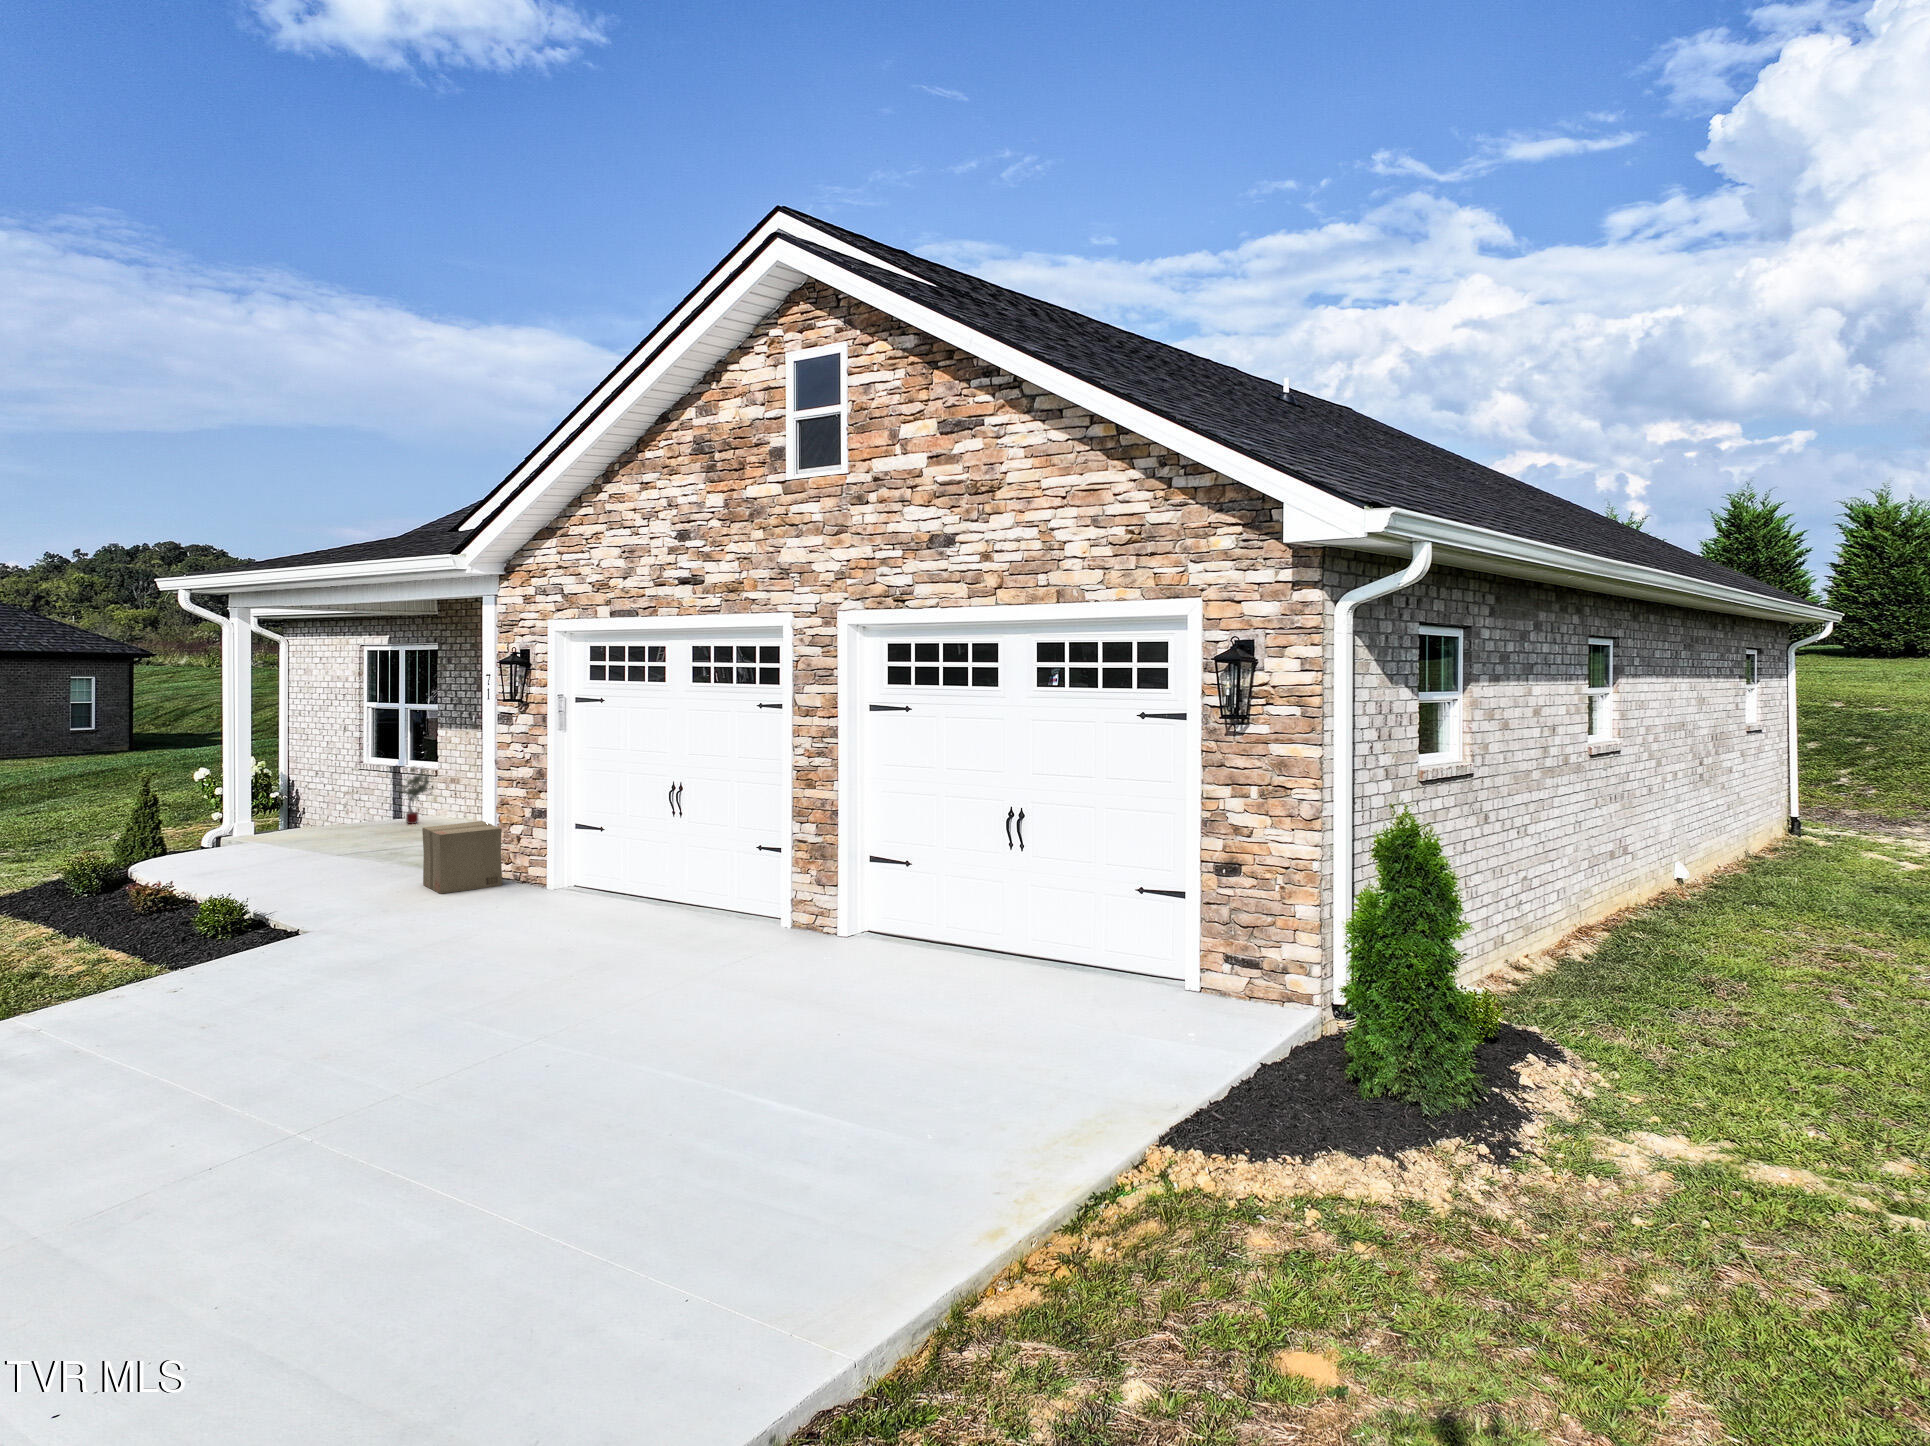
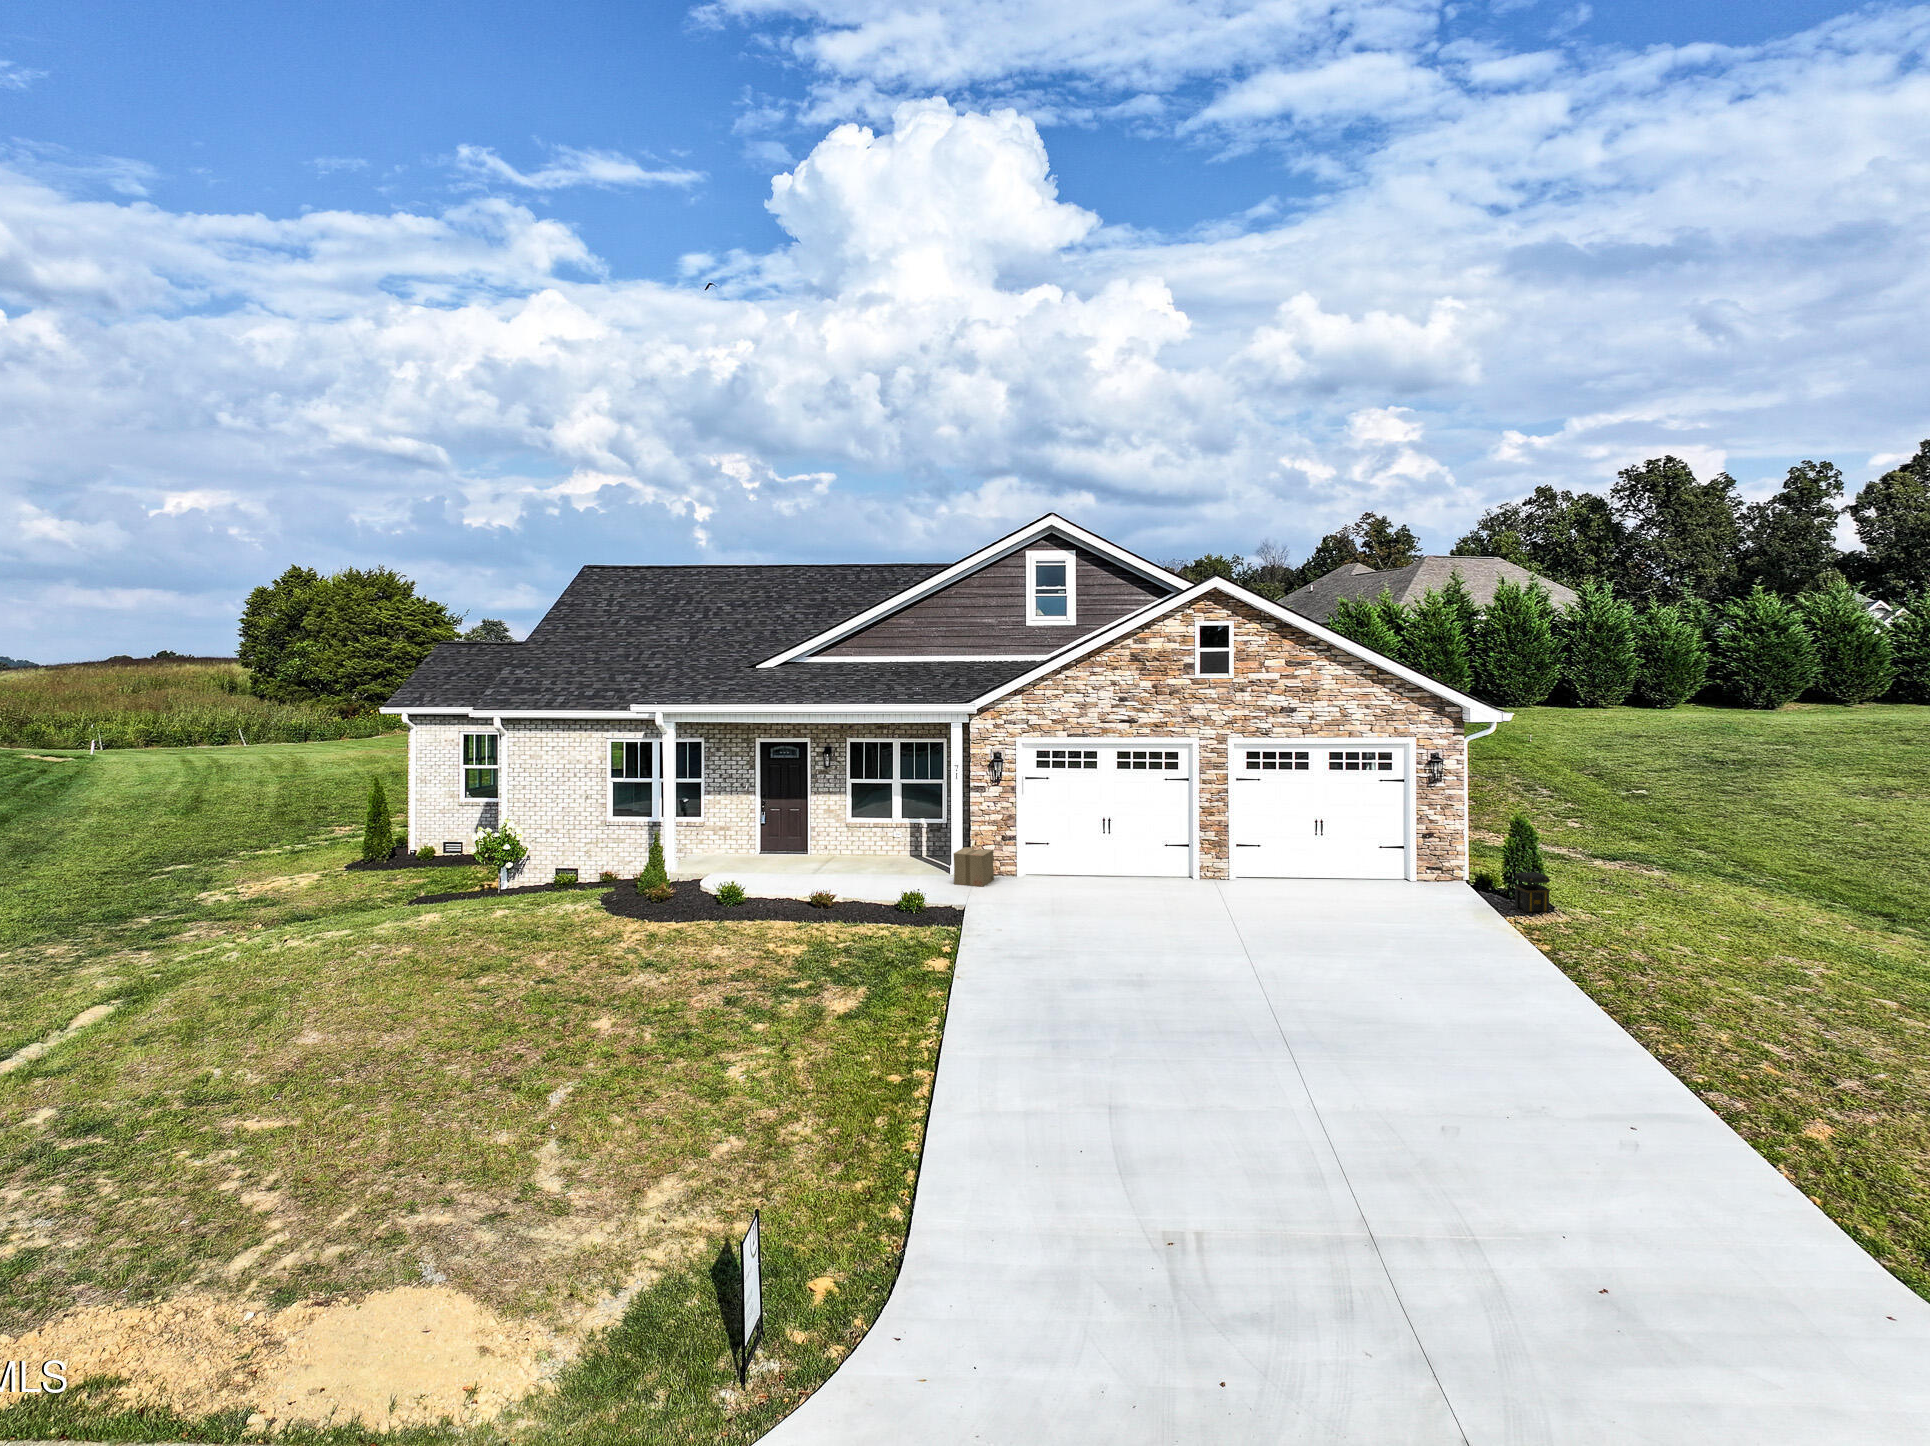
potted tree: present [396,766,432,824] -> none [761,817,792,855]
toolbox: none [1340,1003,1435,1154] -> present [1514,872,1550,912]

